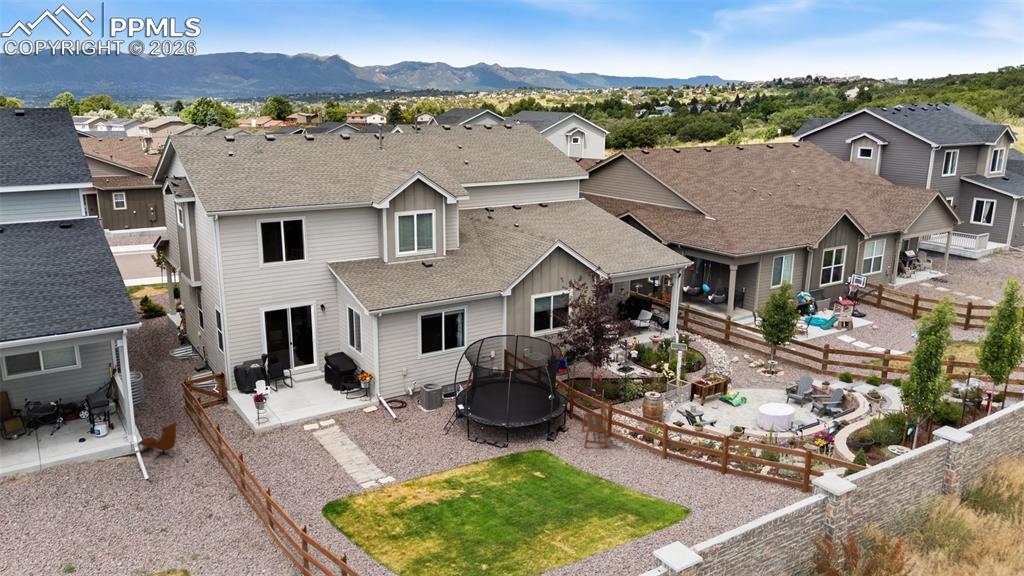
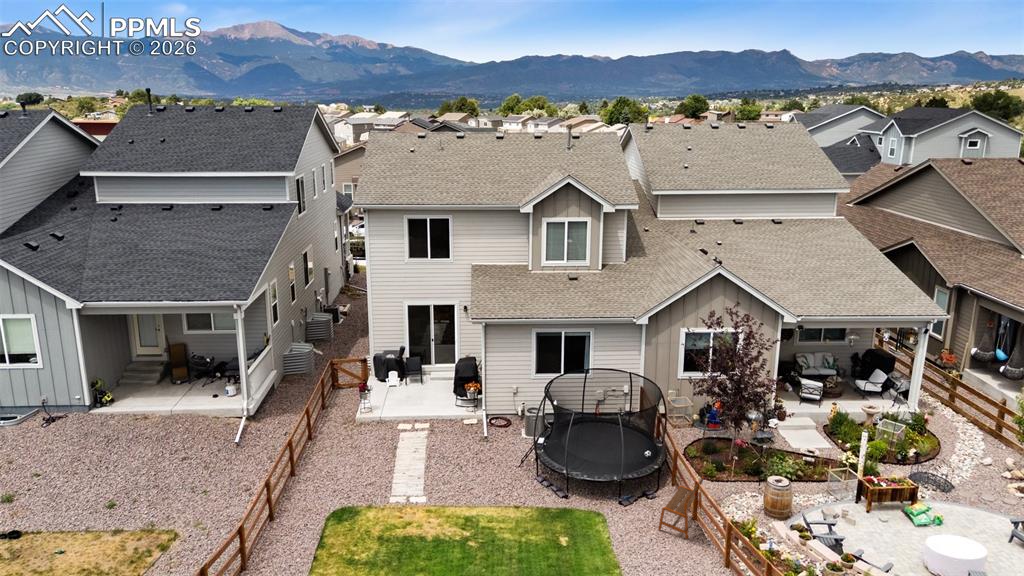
lounge chair: present [139,422,176,457] -> none [257,393,280,426]

